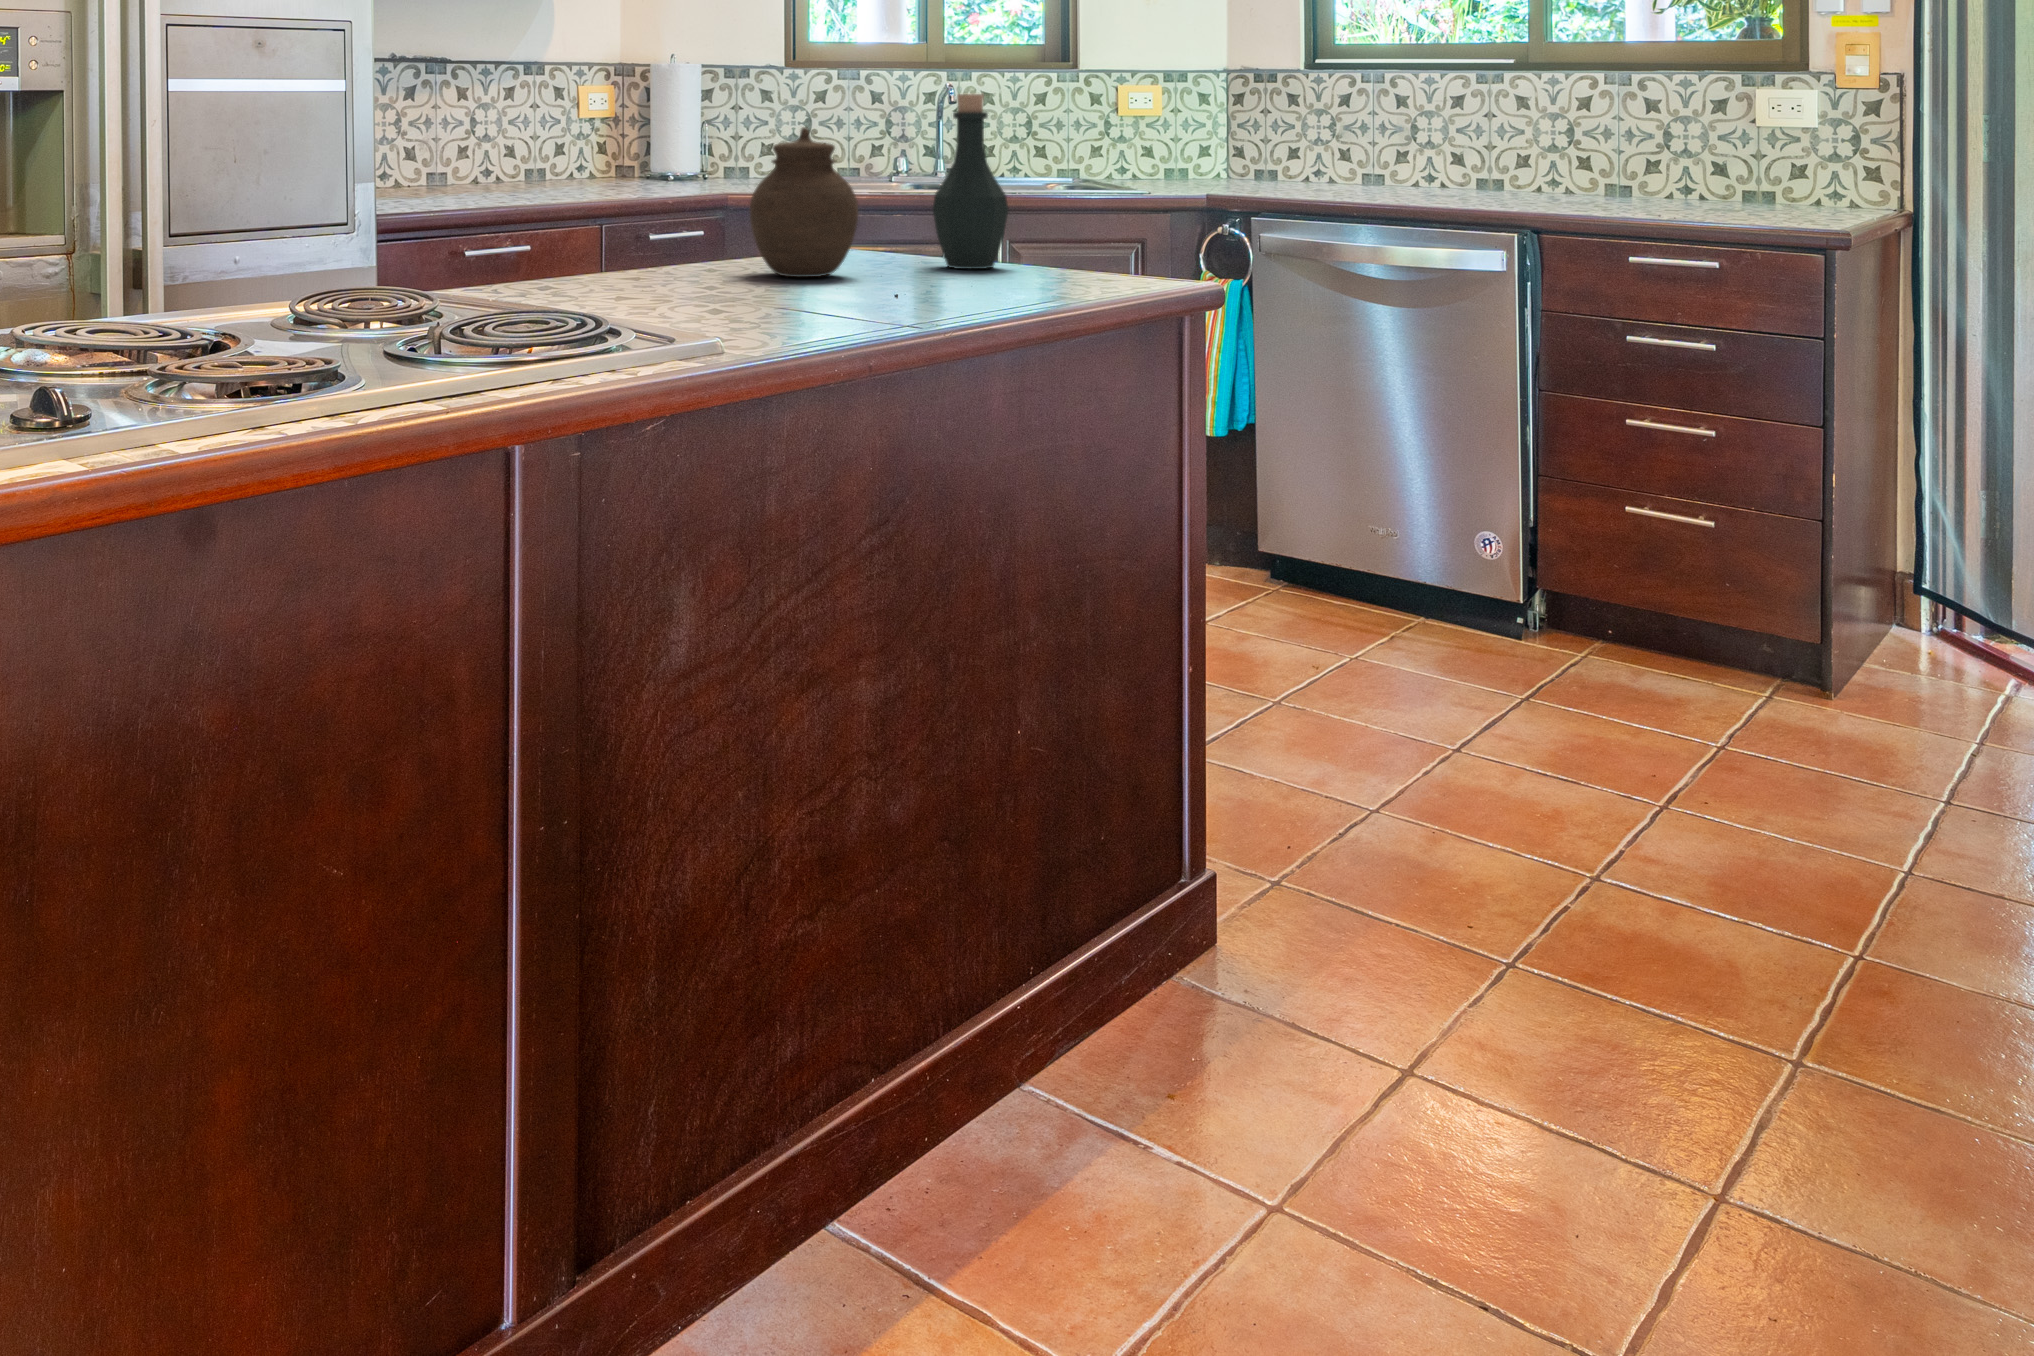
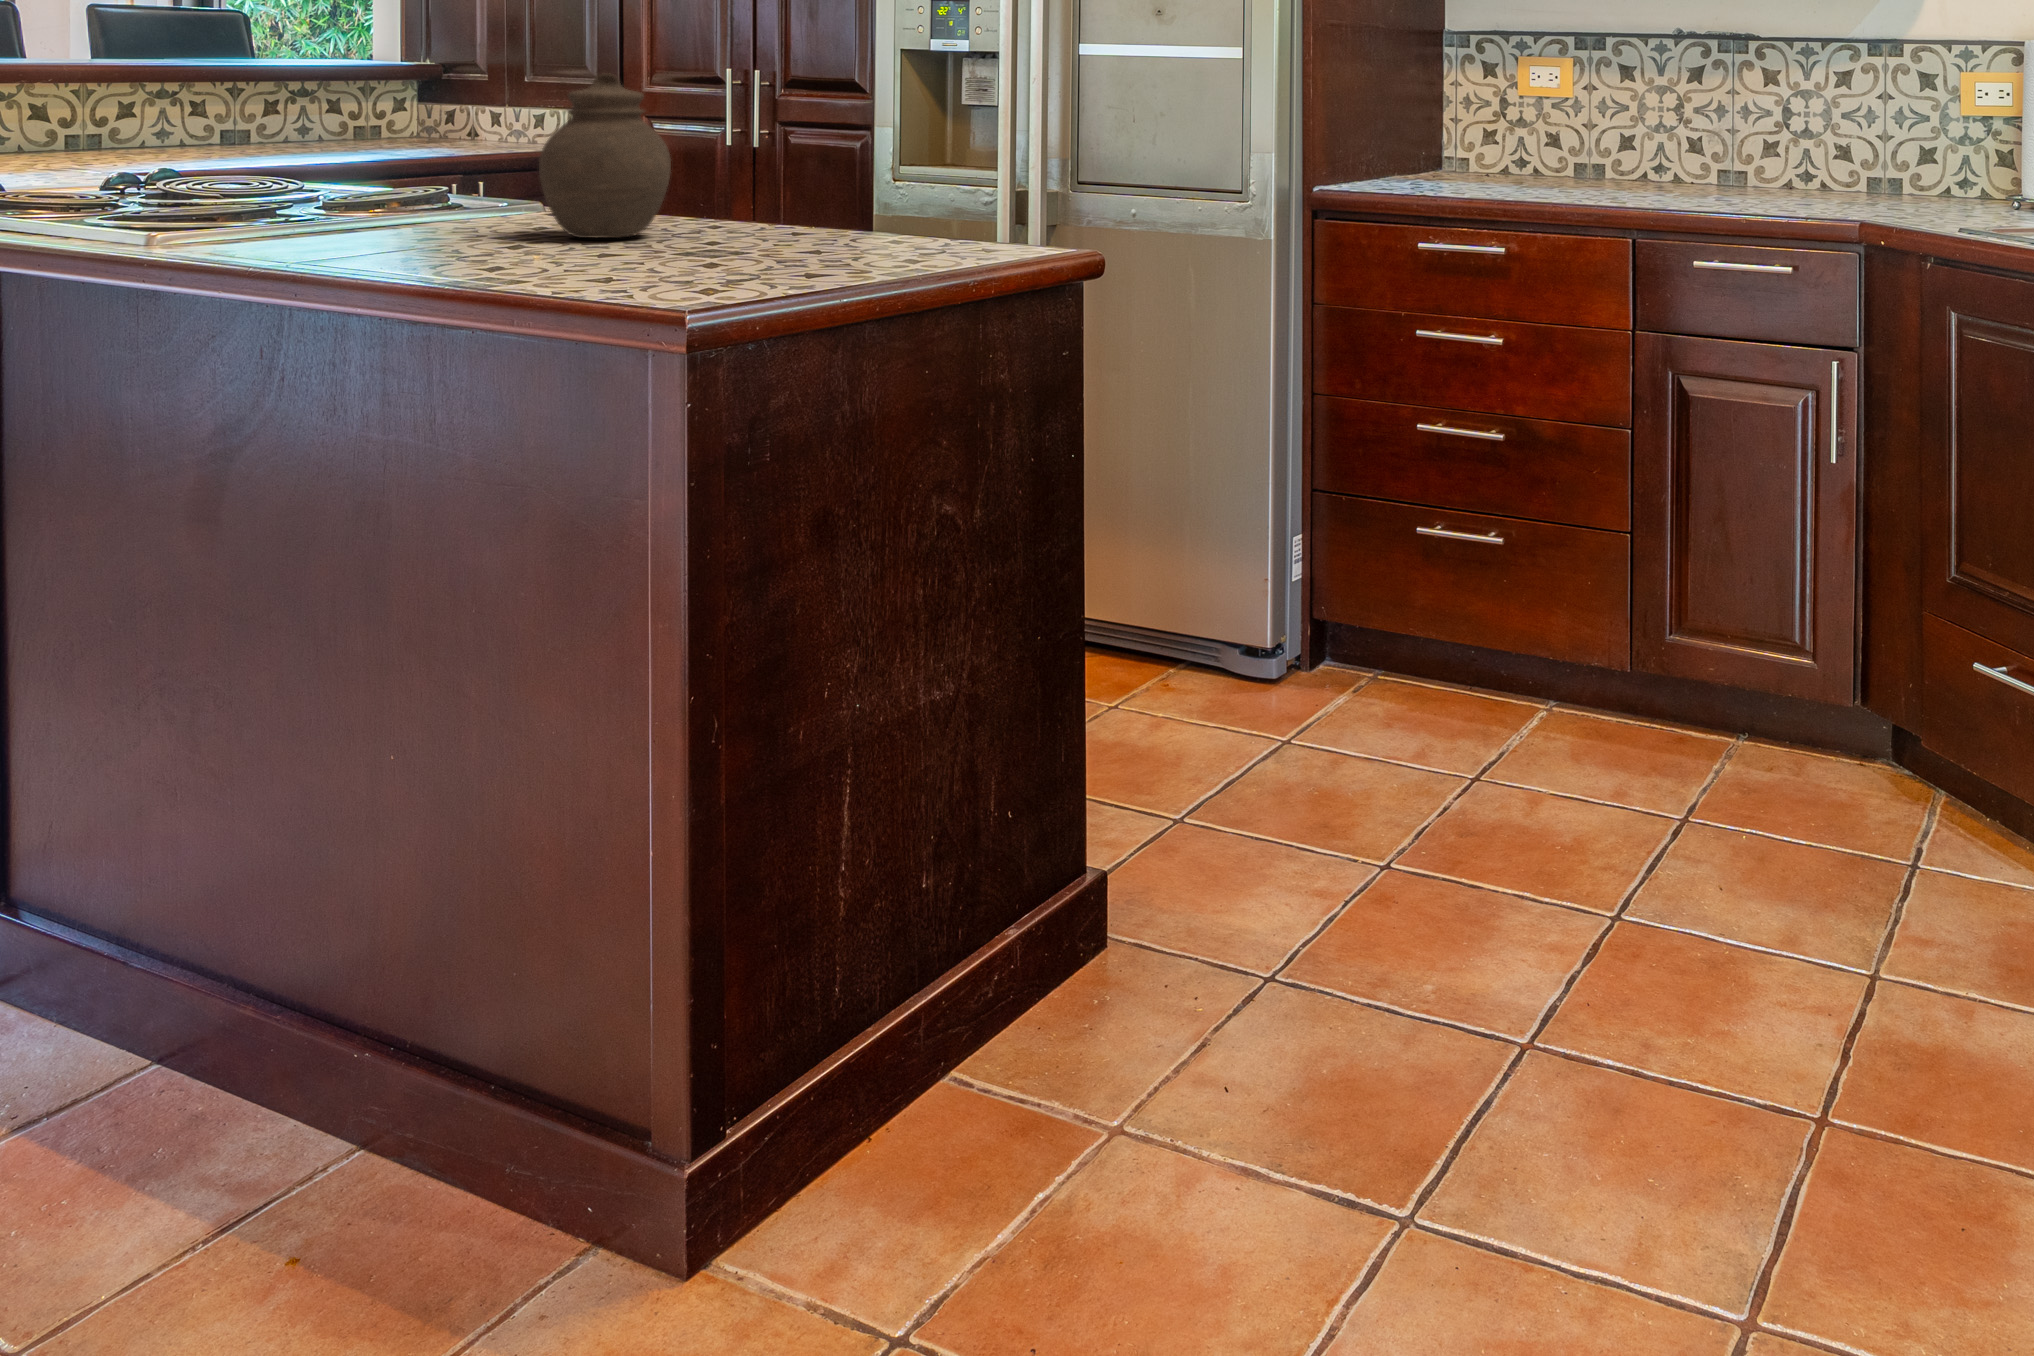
bottle: present [933,94,1008,269] -> none [680,38,788,264]

